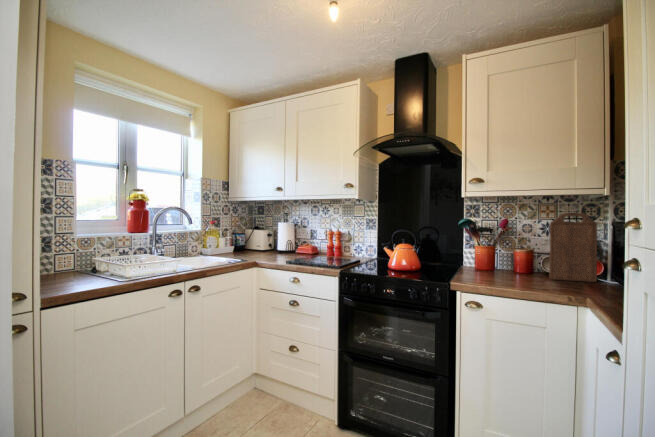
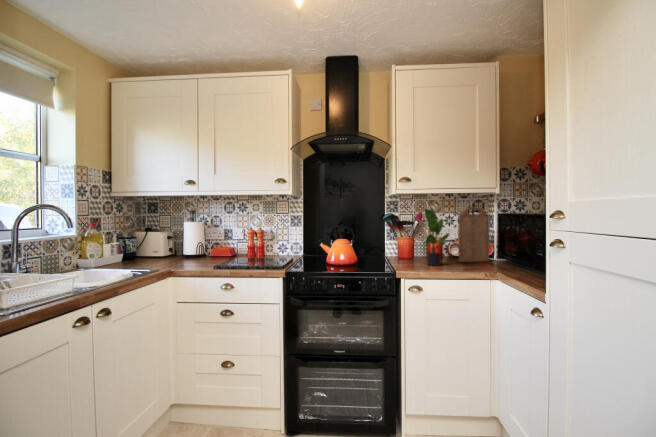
potted plant: none [495,213,534,280] -> present [423,209,449,266]

